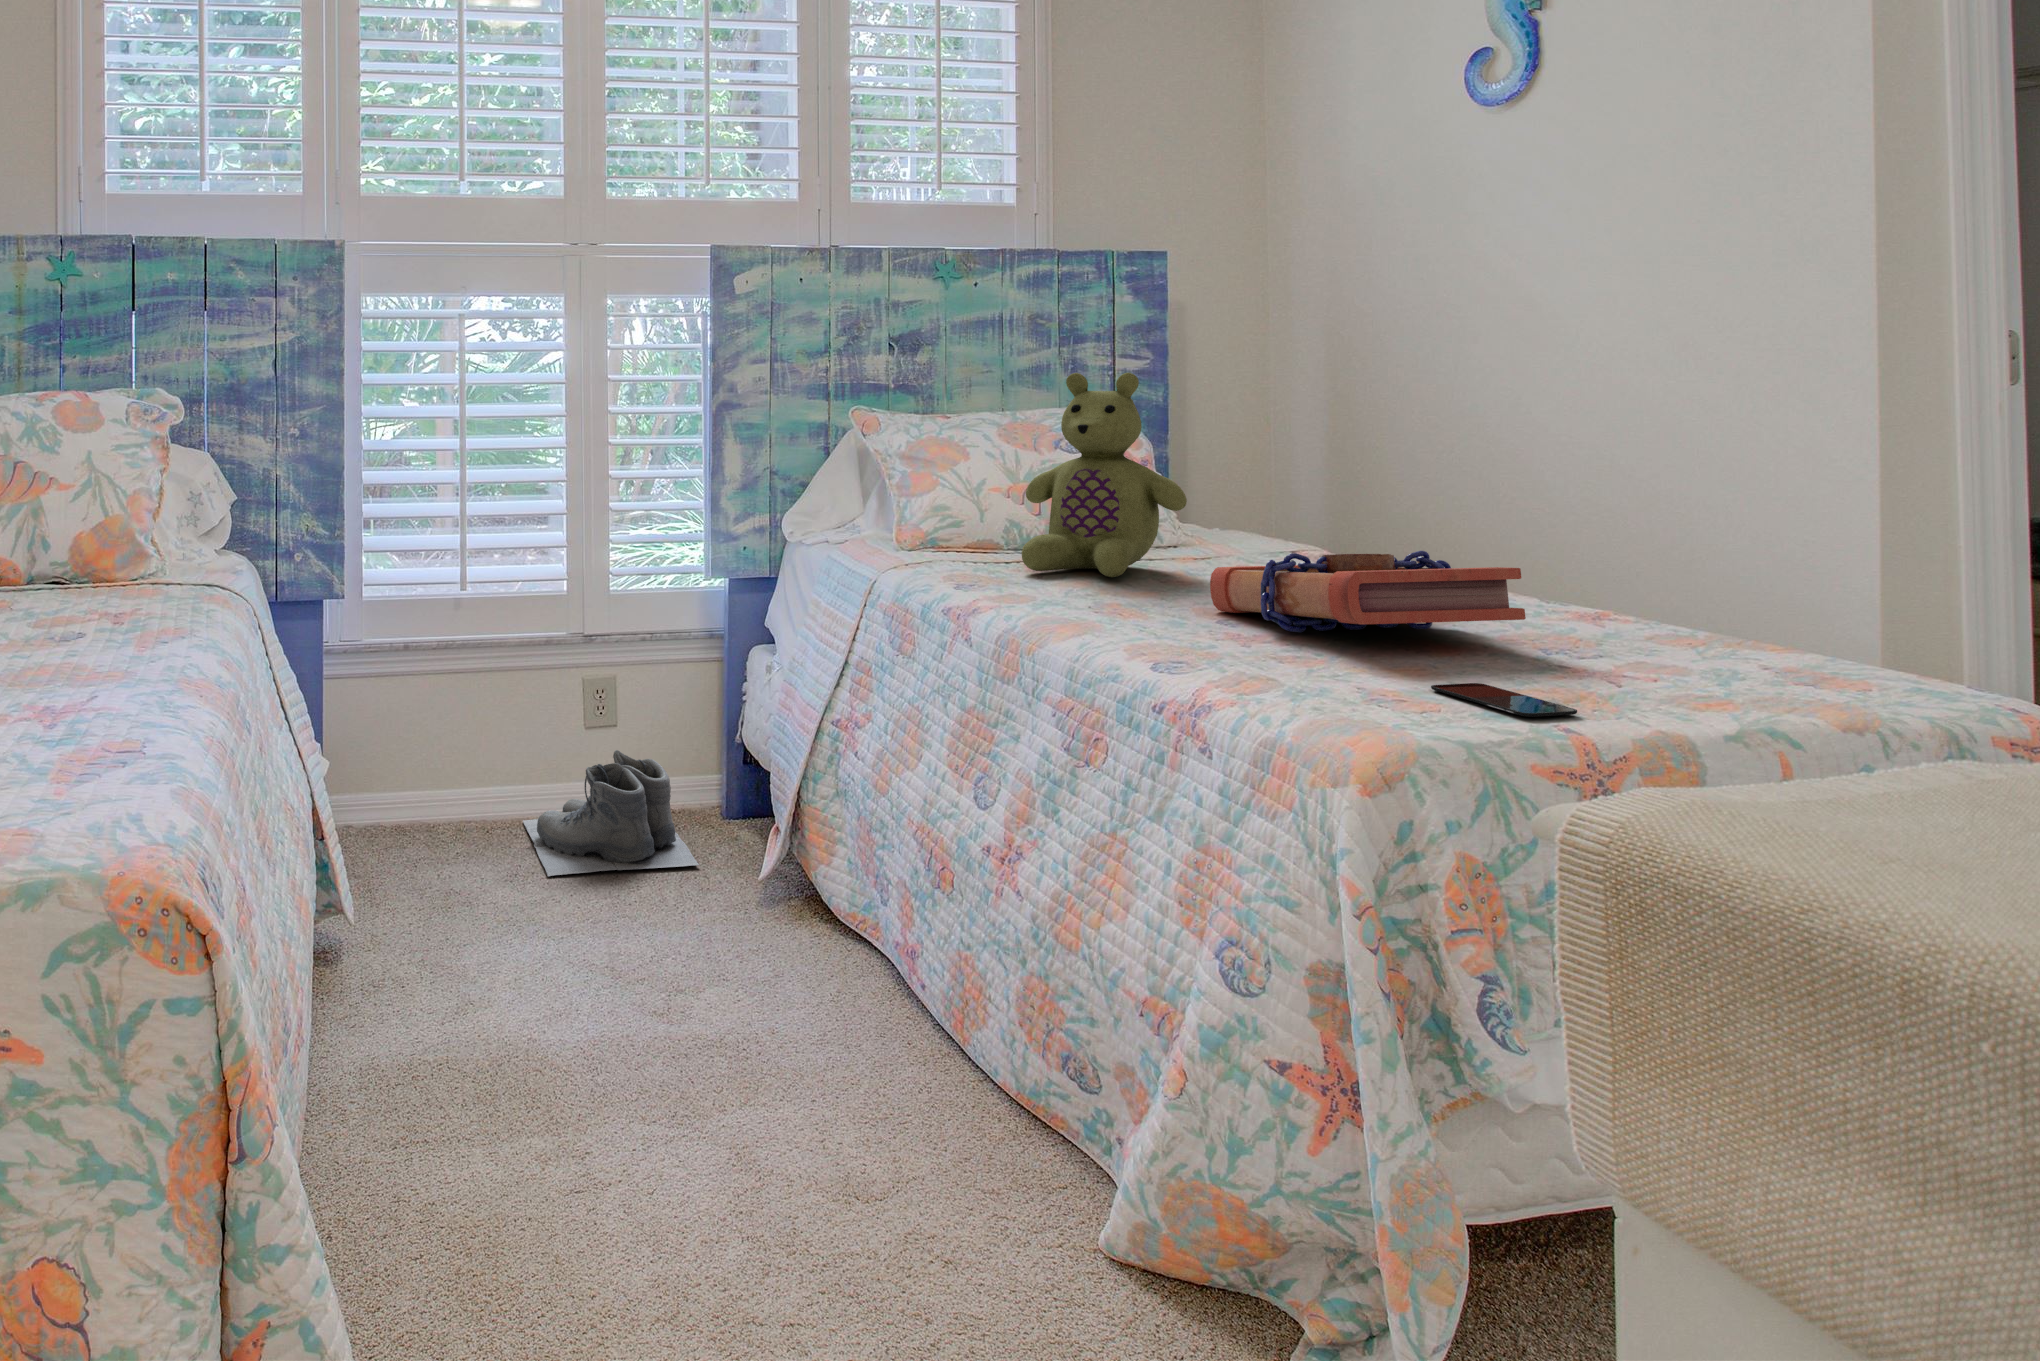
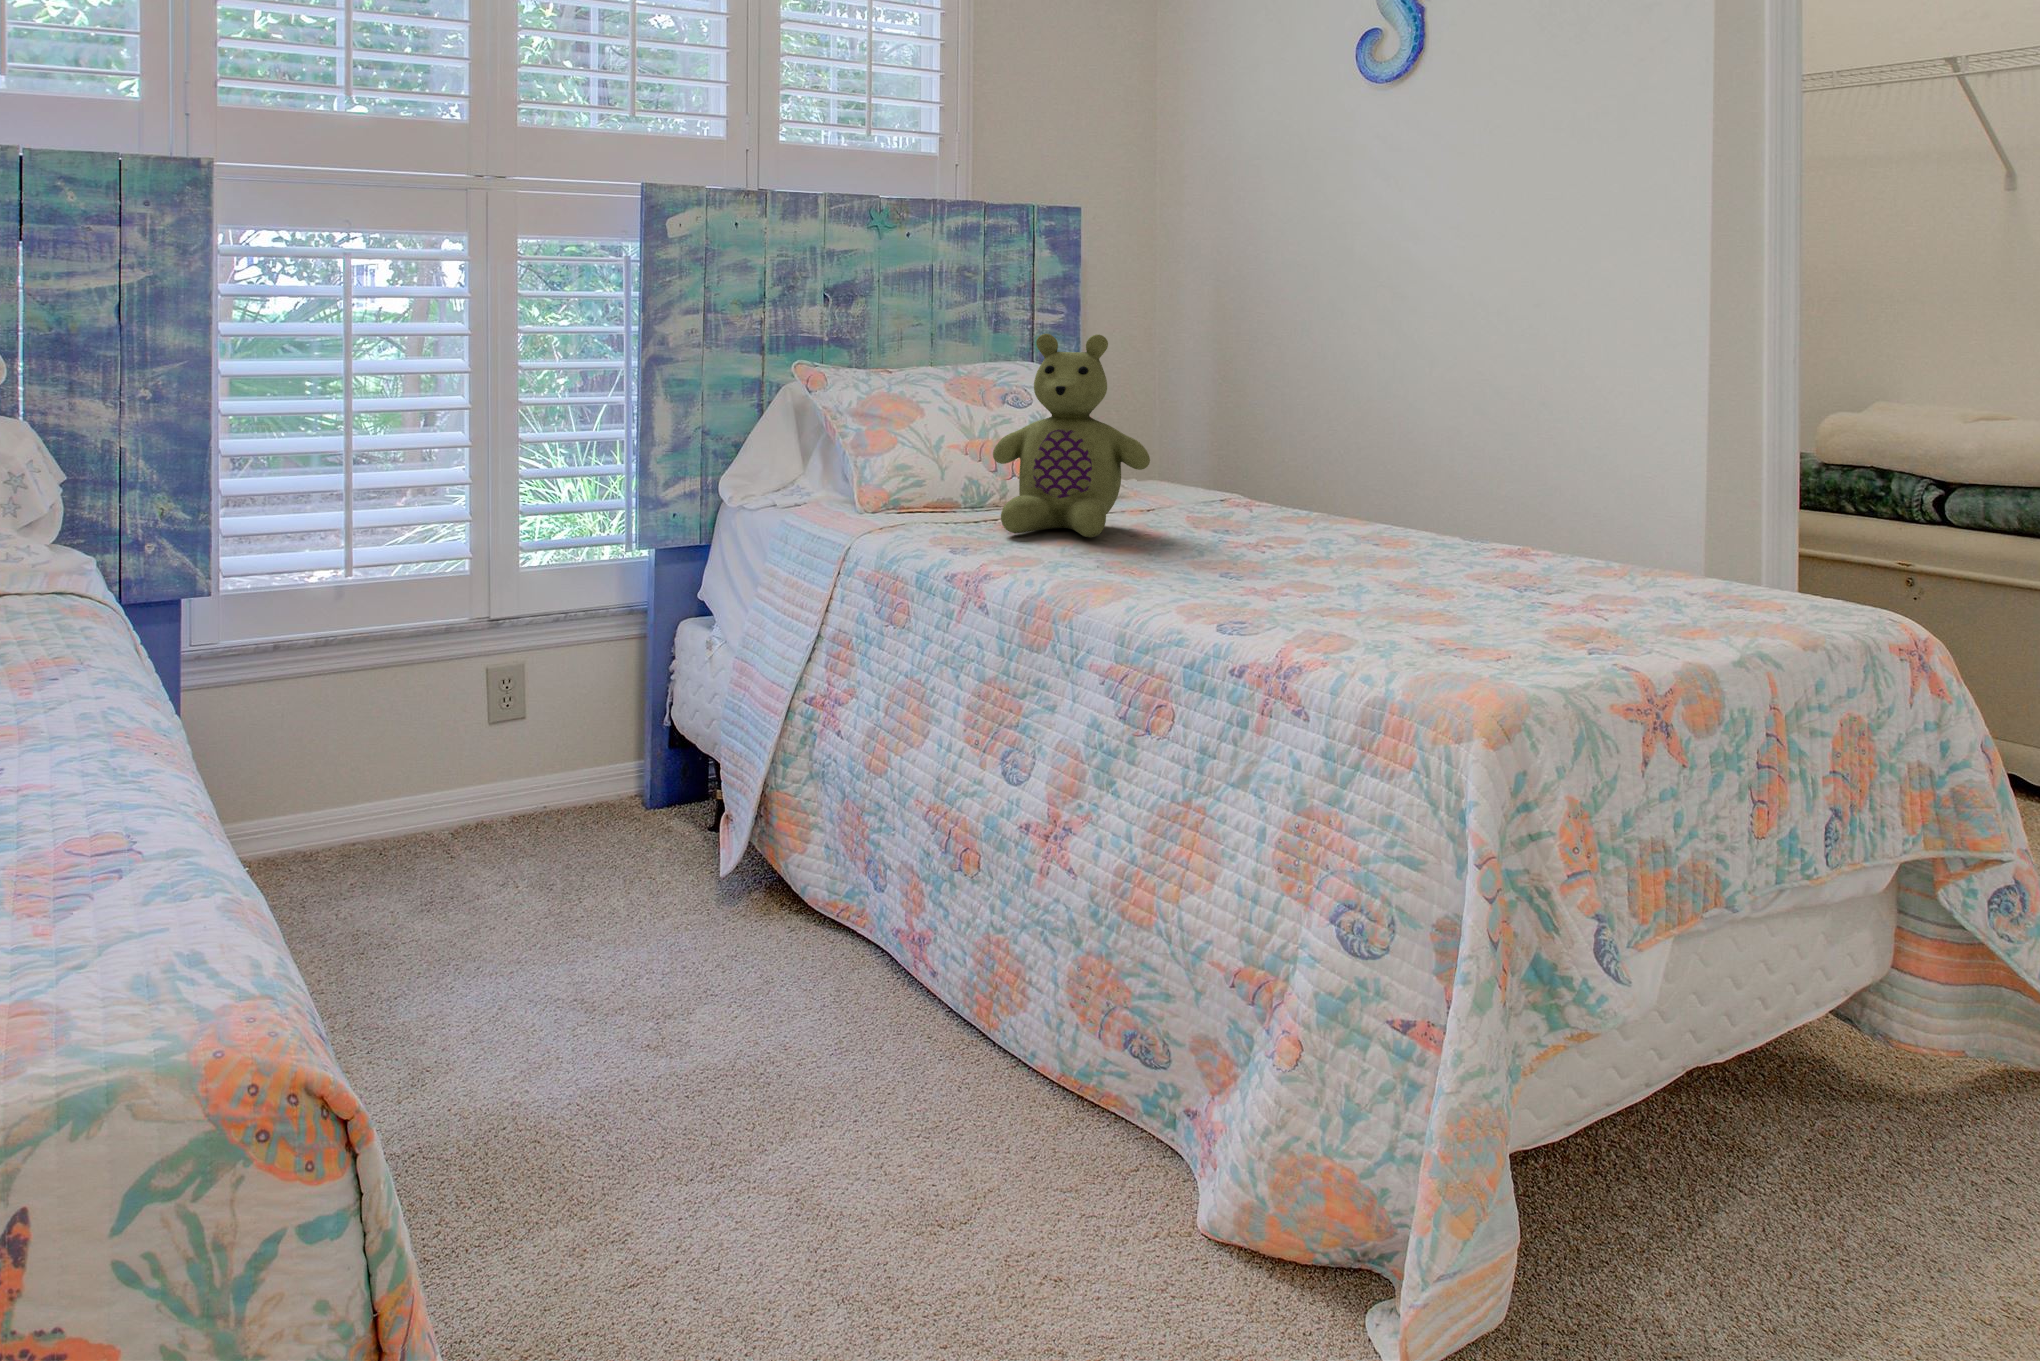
book: present [1210,551,1526,632] -> none [1207,507,1495,589]
smartphone: present [1431,683,1577,717] -> none [1463,634,1594,665]
boots: present [523,750,699,876] -> none [424,746,648,899]

